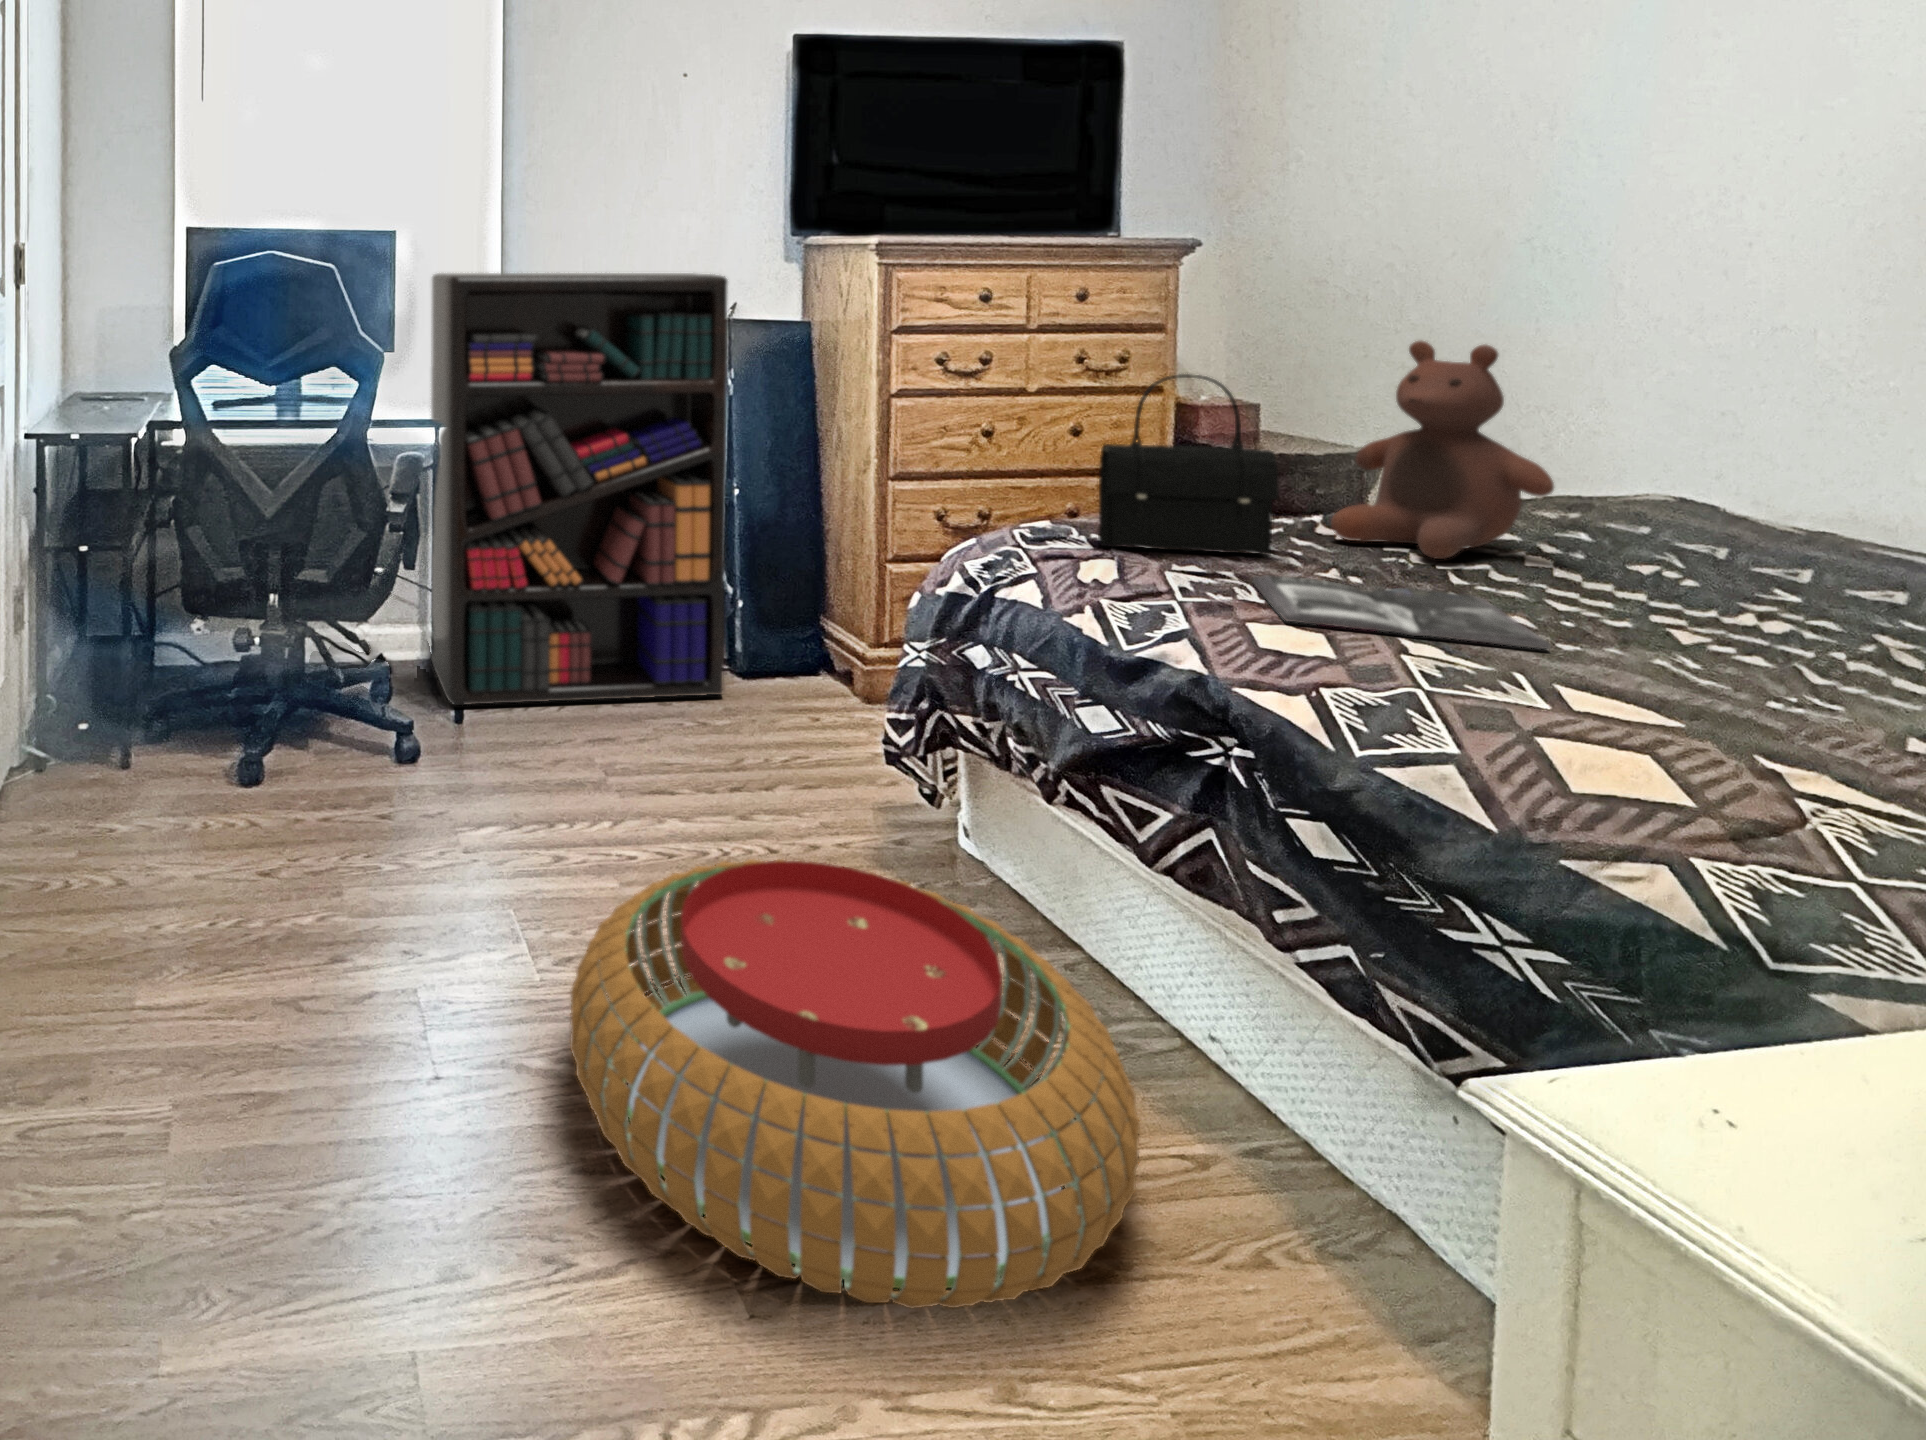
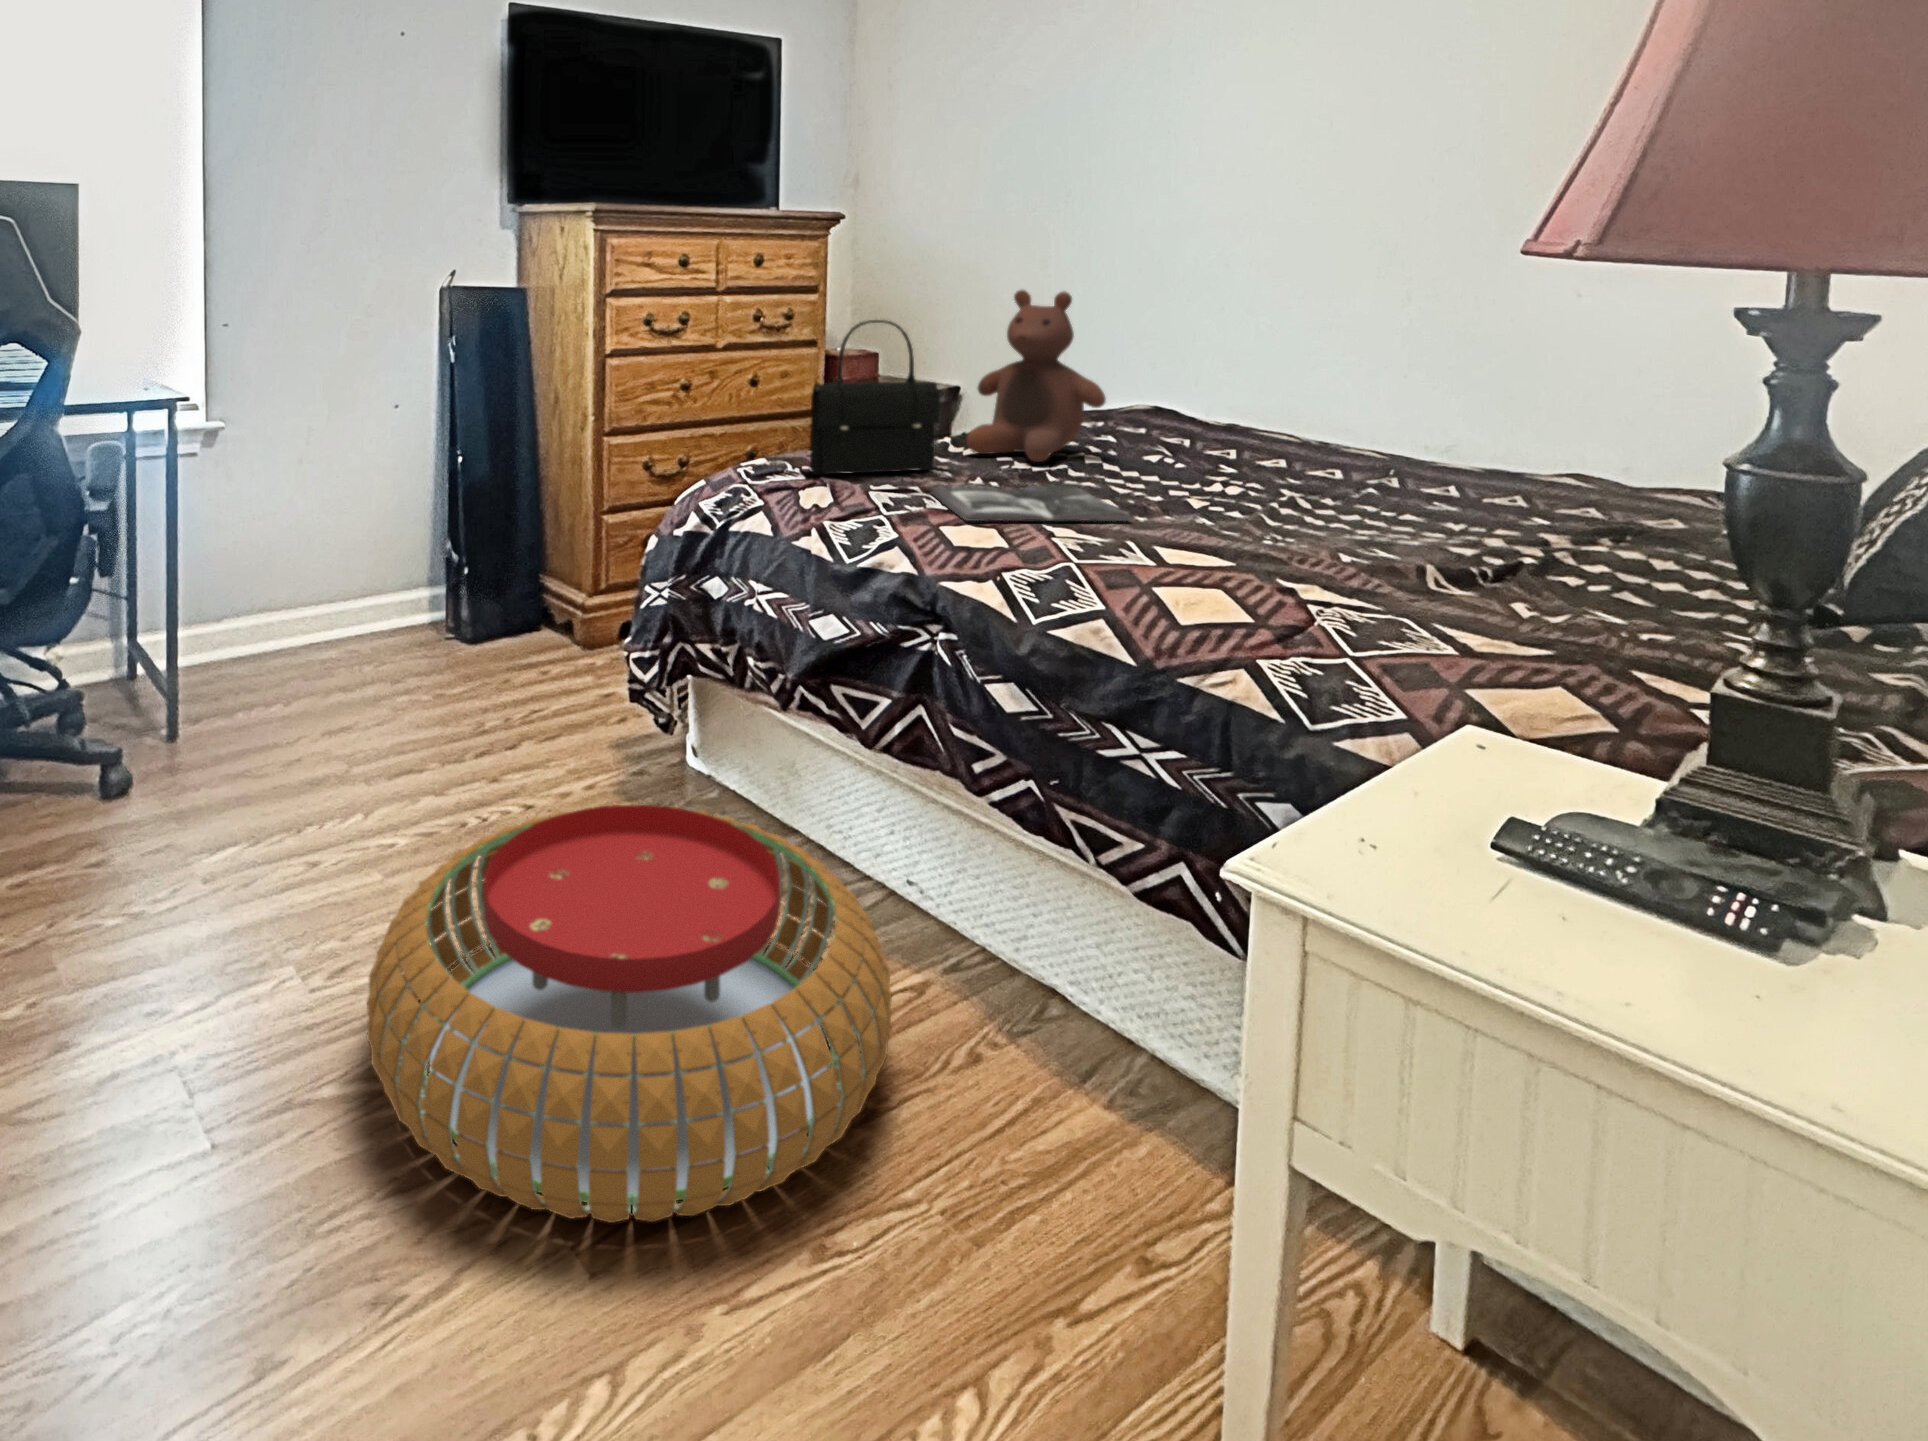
bookshelf: present [431,273,727,705] -> none [119,233,457,724]

